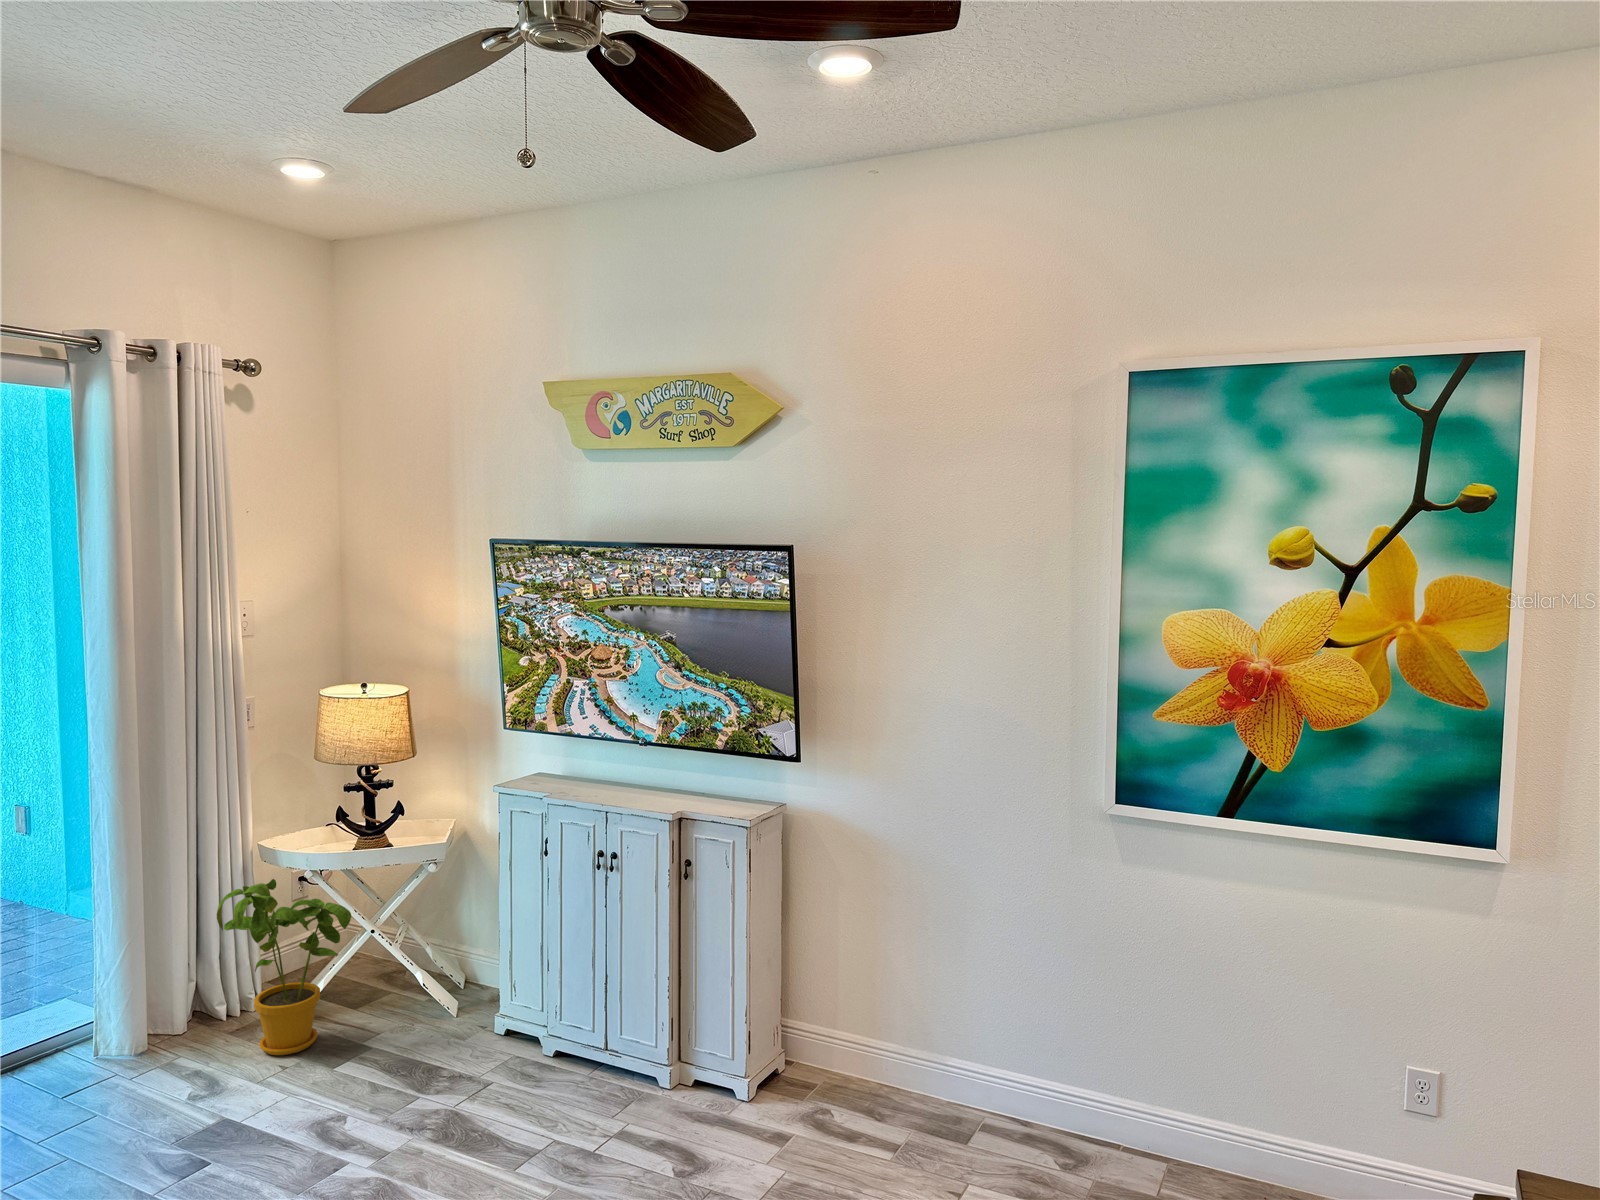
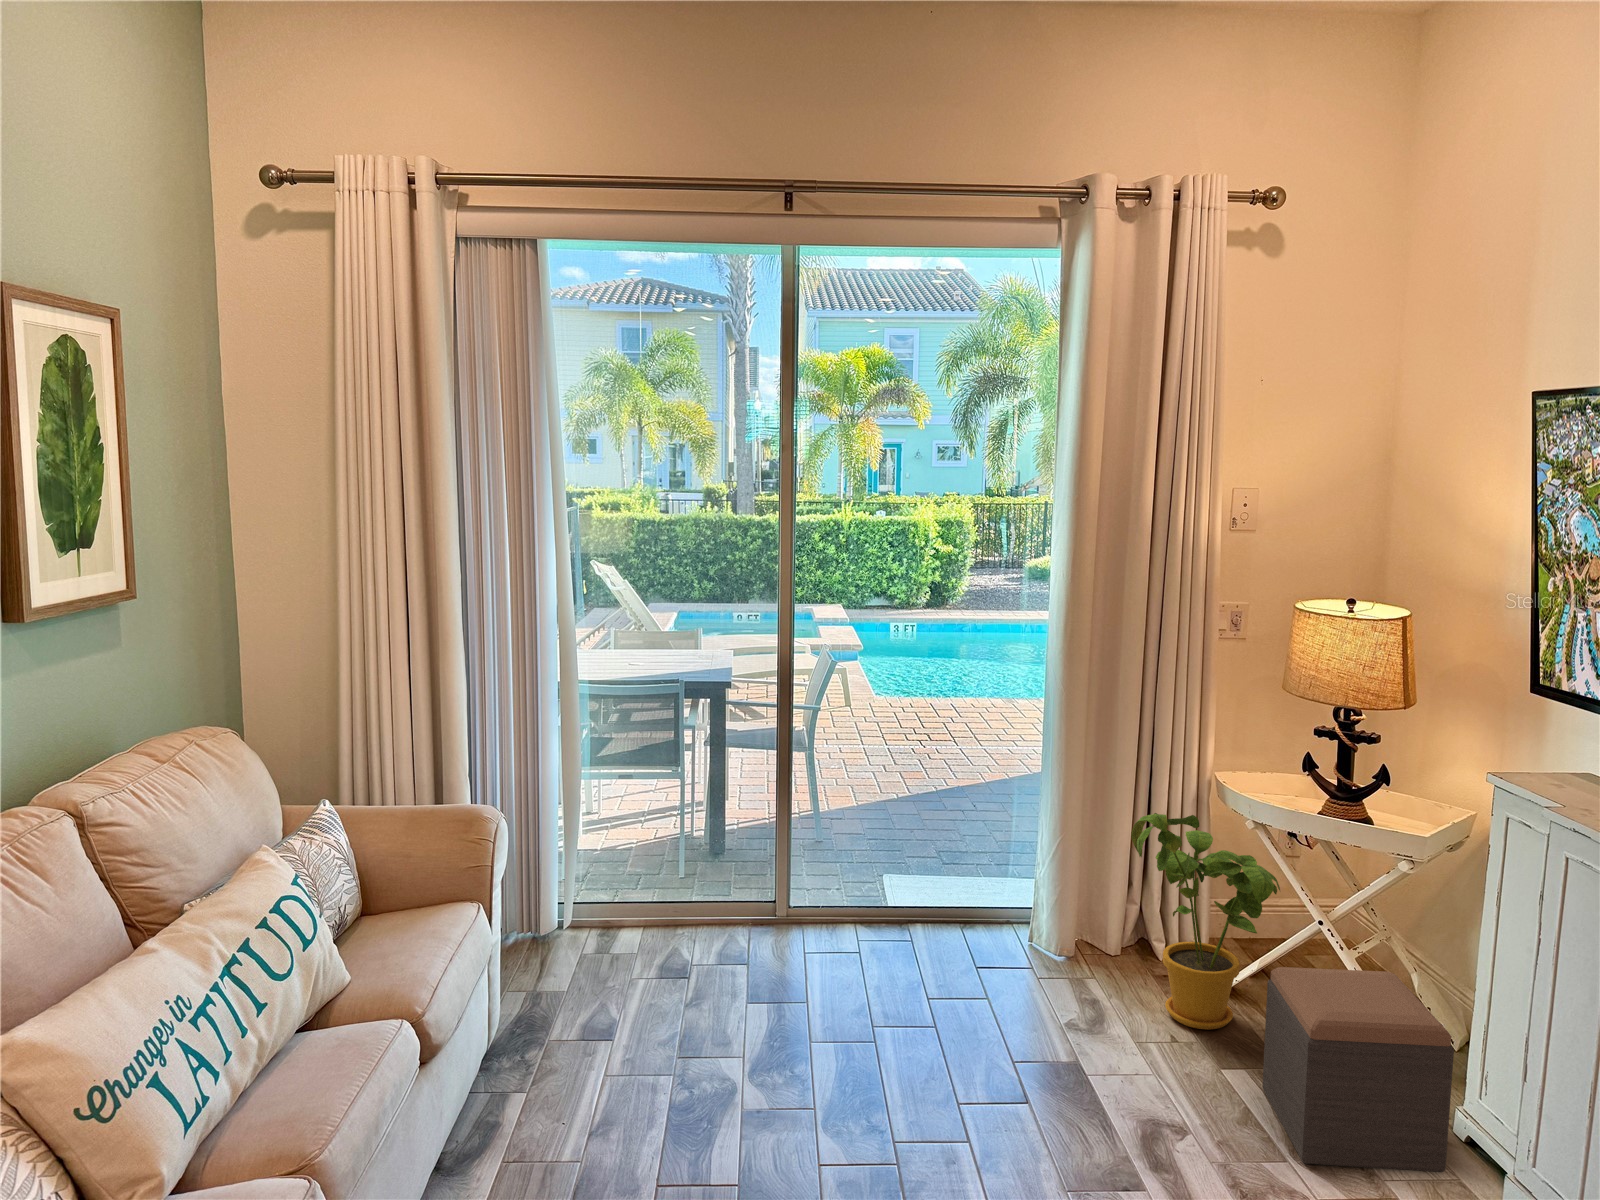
footstool: none [369,942,504,1092] -> present [1262,967,1454,1172]

